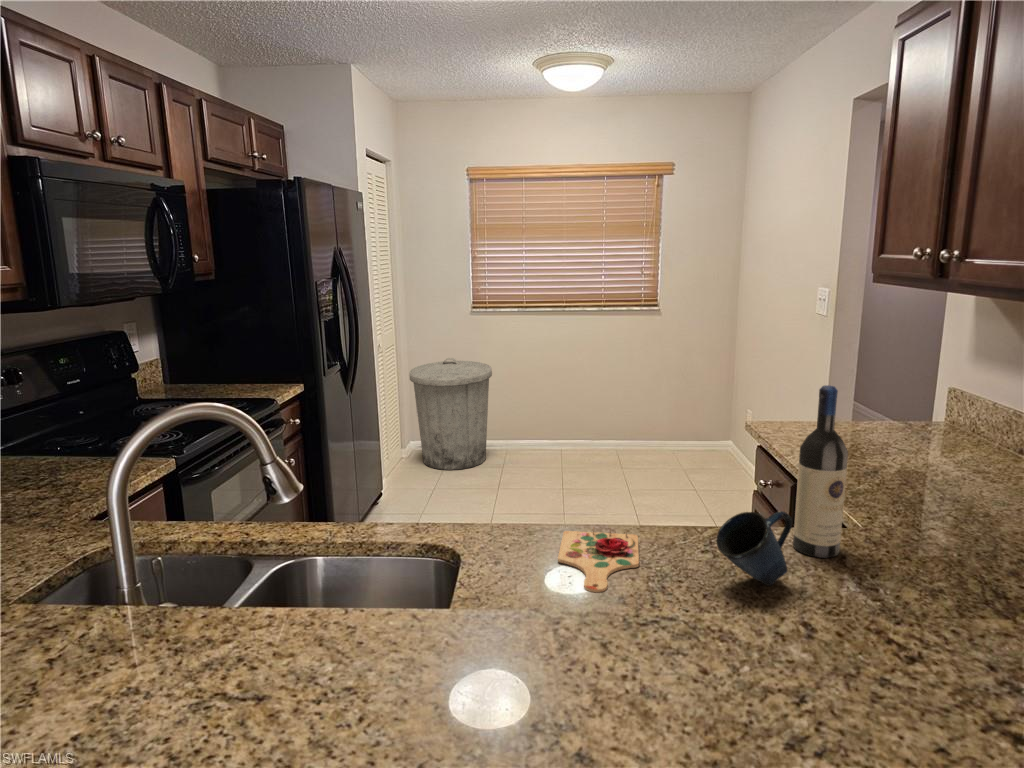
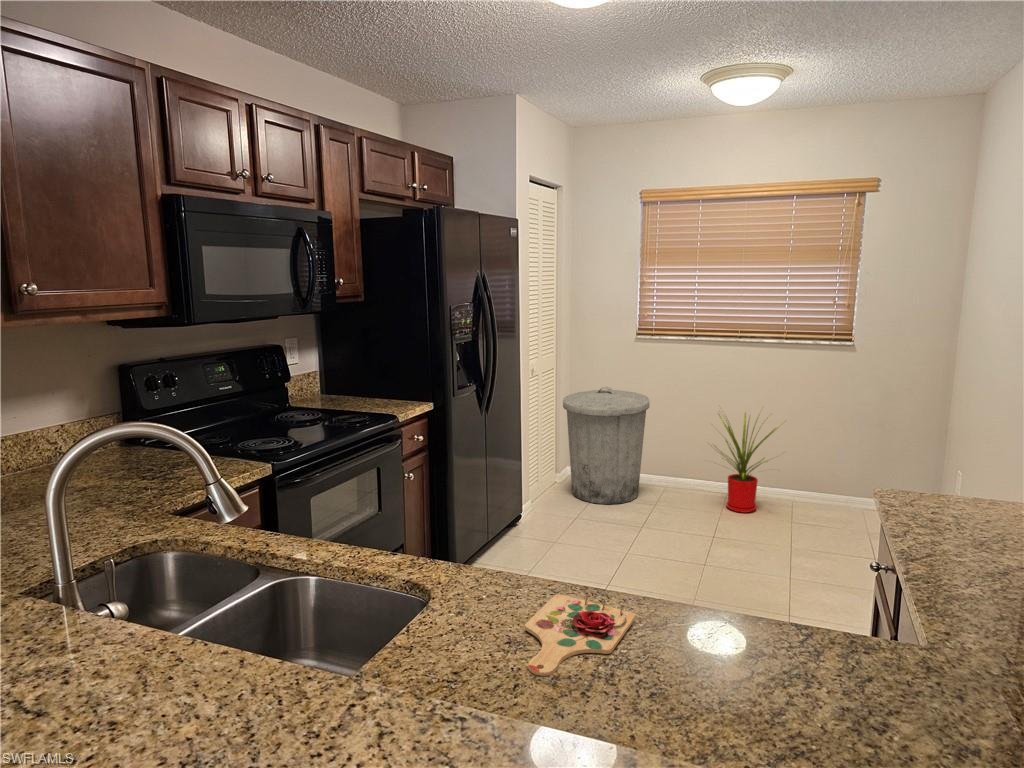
house plant: none [542,366,614,462] -> present [718,412,779,513]
wine bottle: present [793,385,848,558] -> none [831,458,908,693]
mug: present [716,511,792,586] -> none [687,611,793,715]

